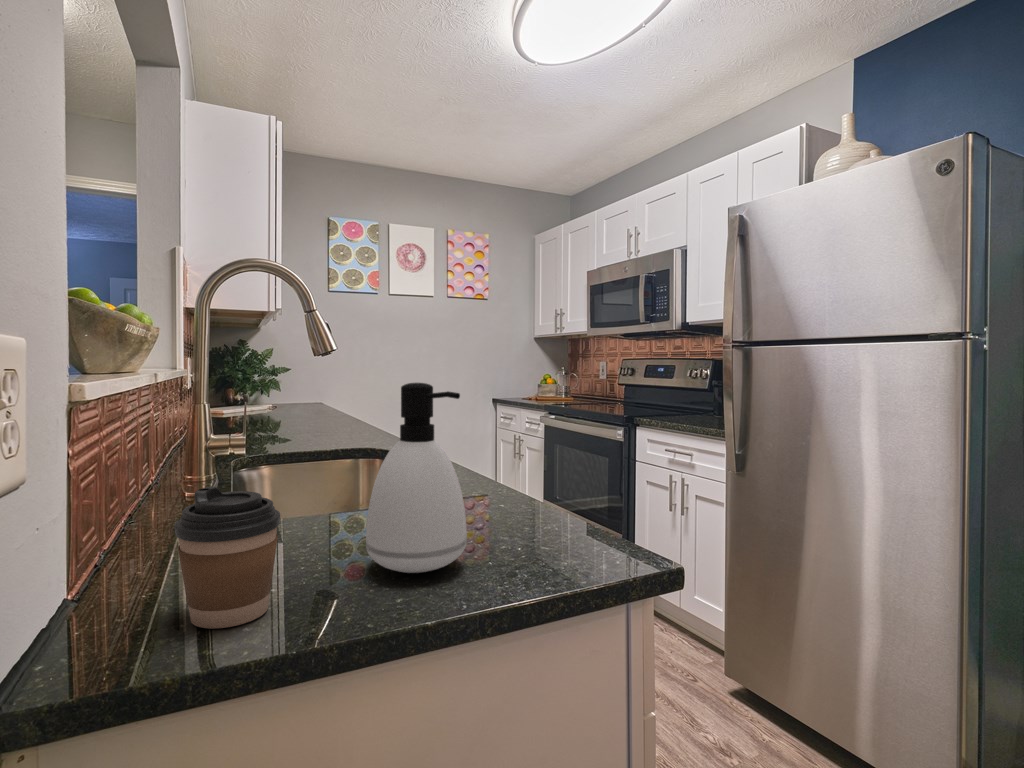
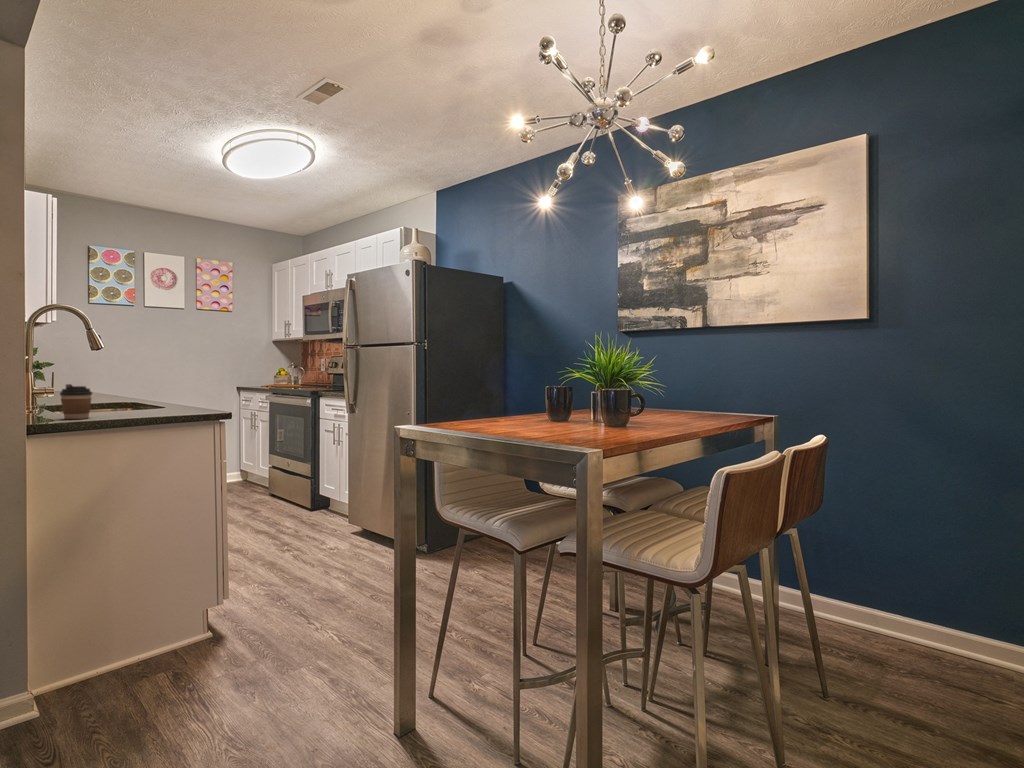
soap dispenser: present [366,383,467,573] -> none [121,357,157,414]

